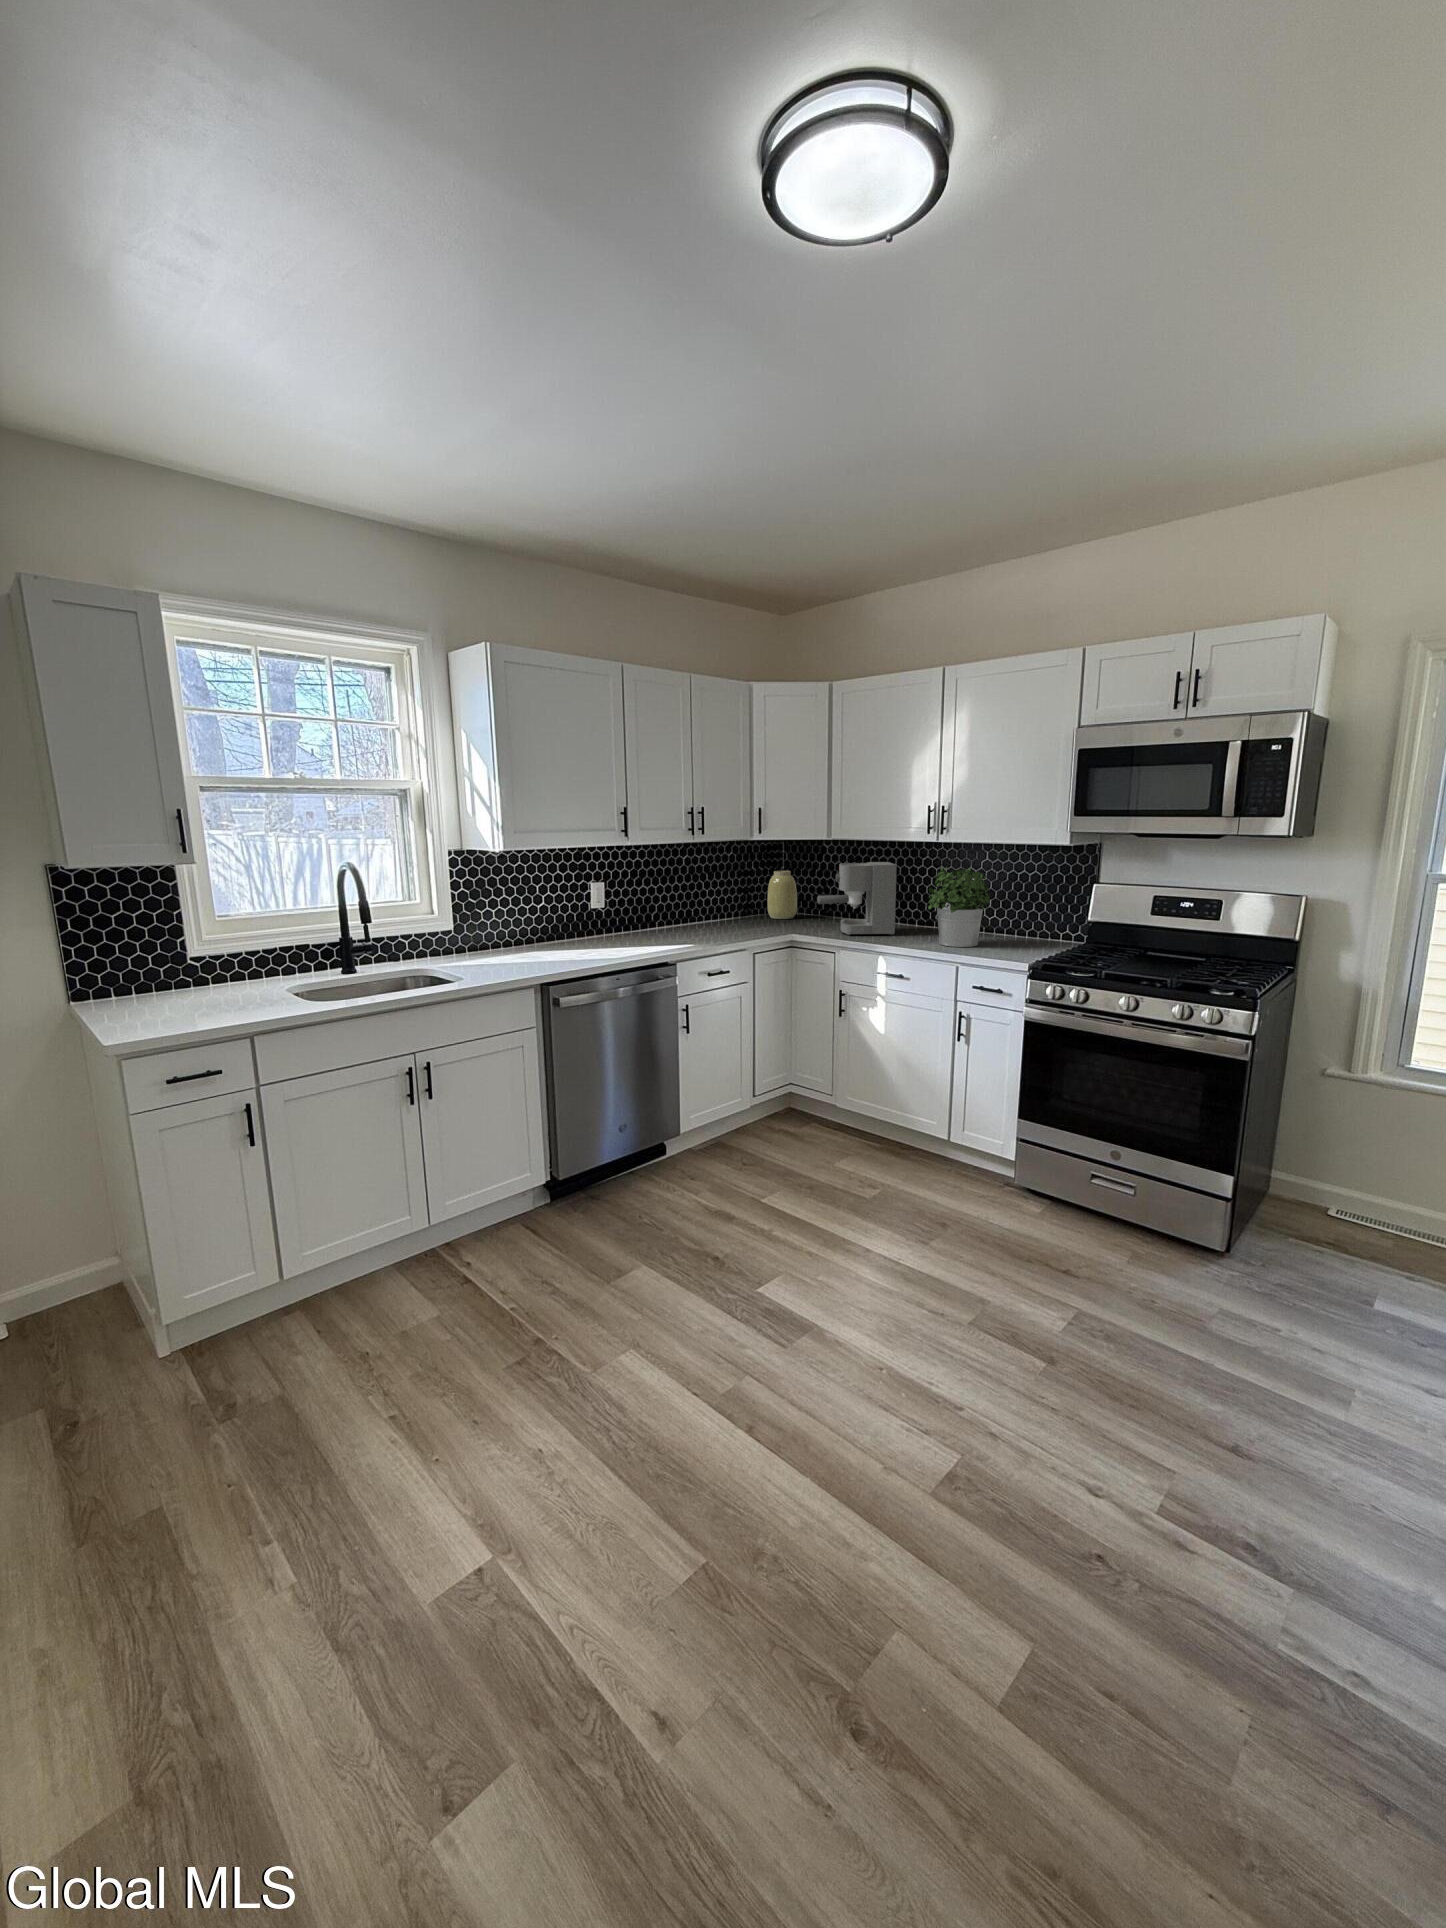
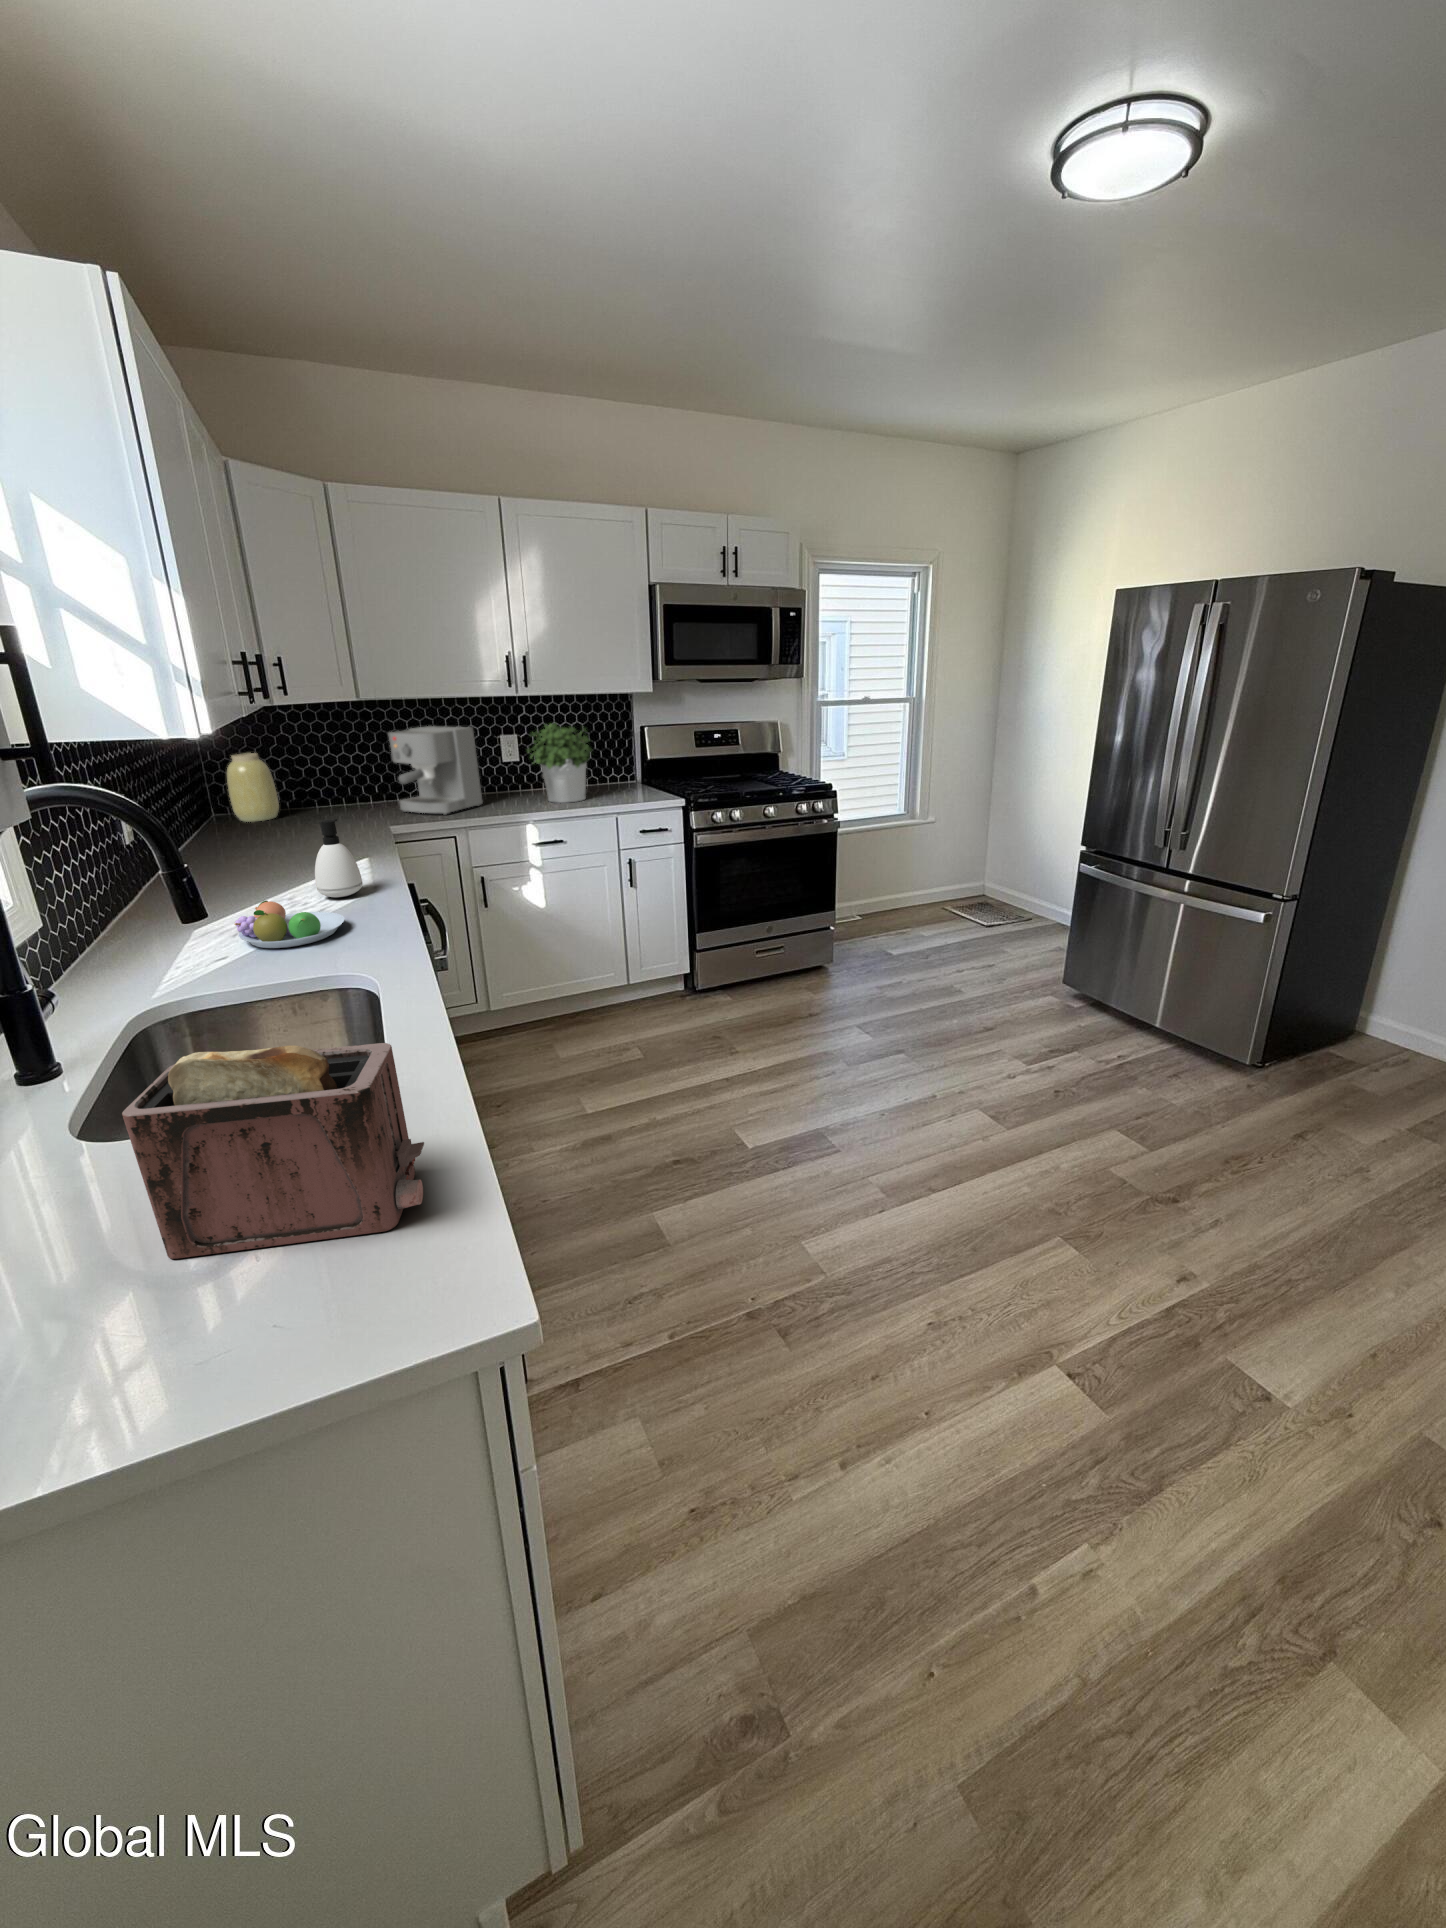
soap dispenser: none [600,904,627,956] -> present [315,819,363,897]
toaster: none [161,939,224,1030] -> present [122,1043,424,1259]
fruit bowl: none [505,941,563,967] -> present [235,901,344,948]

